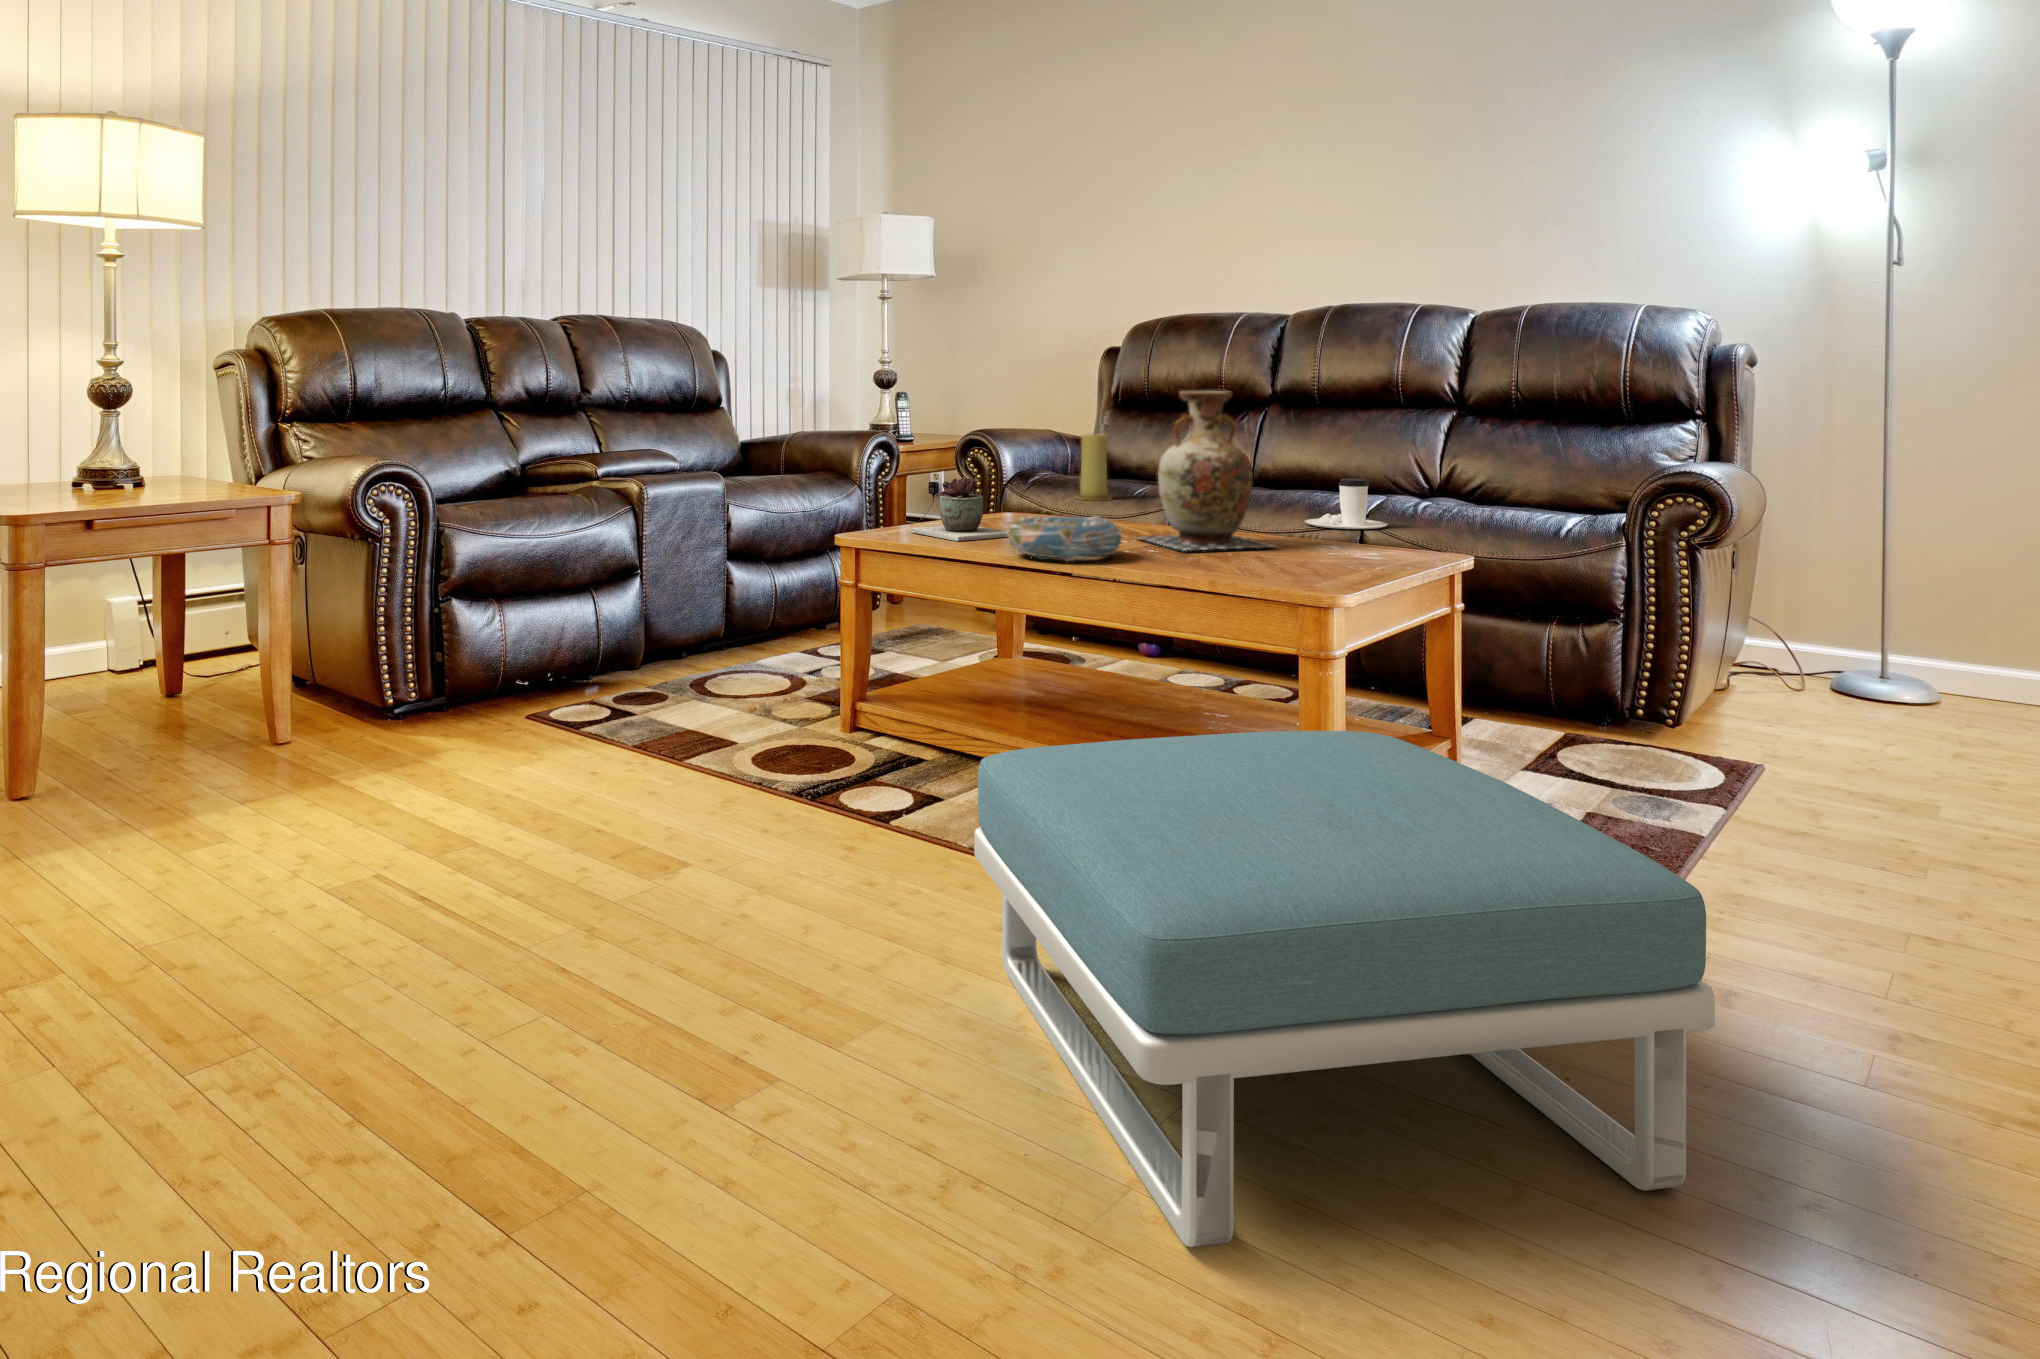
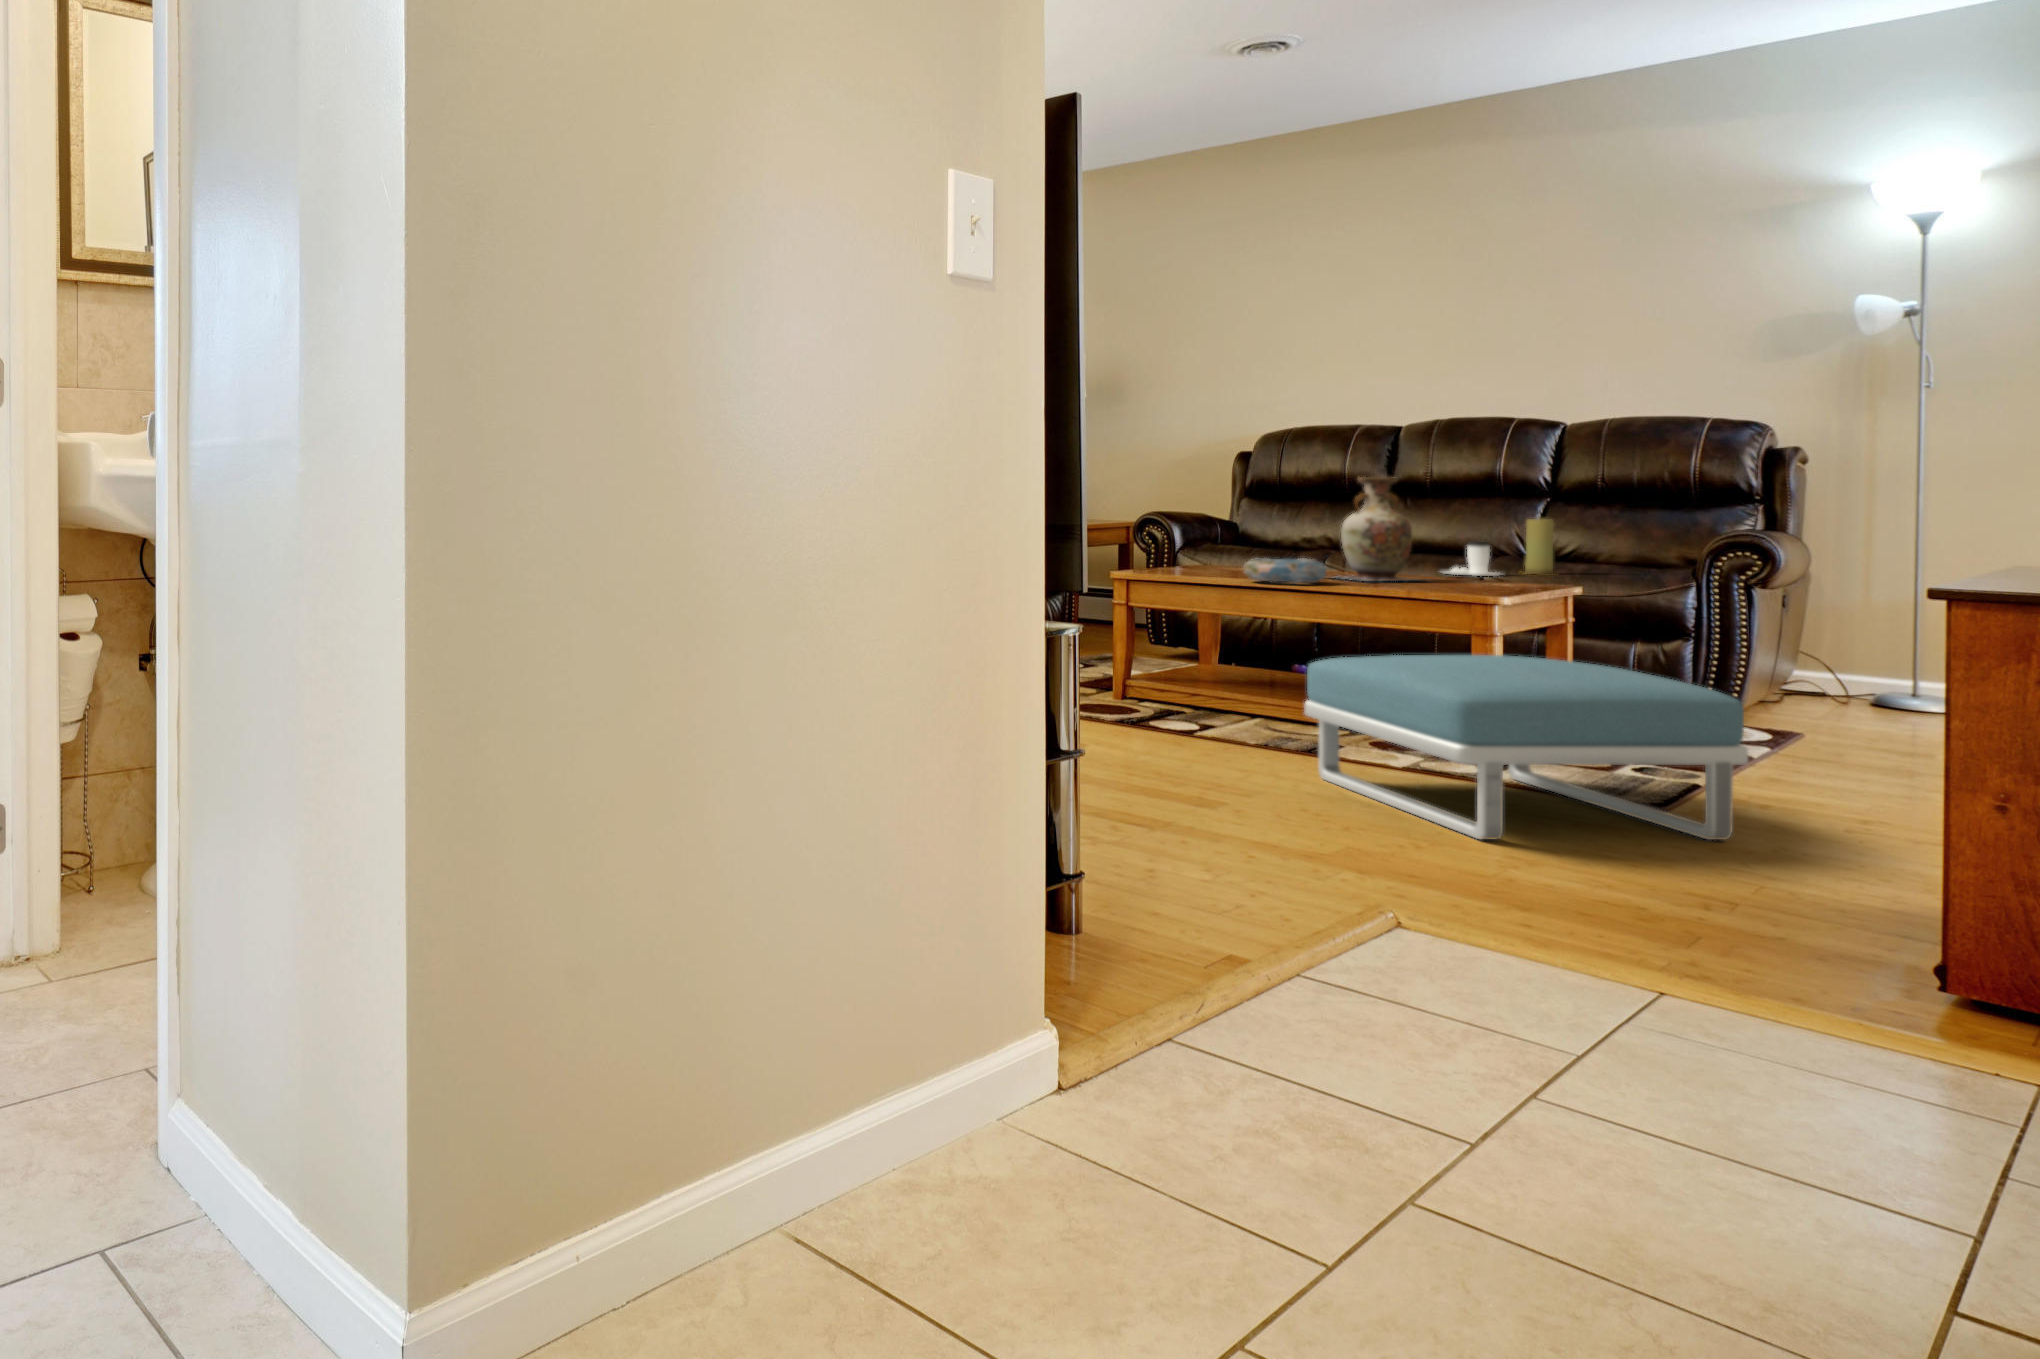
candle: present [1076,434,1111,500] -> present [1524,518,1554,574]
succulent plant: present [910,477,1008,541] -> none [1151,536,1231,577]

